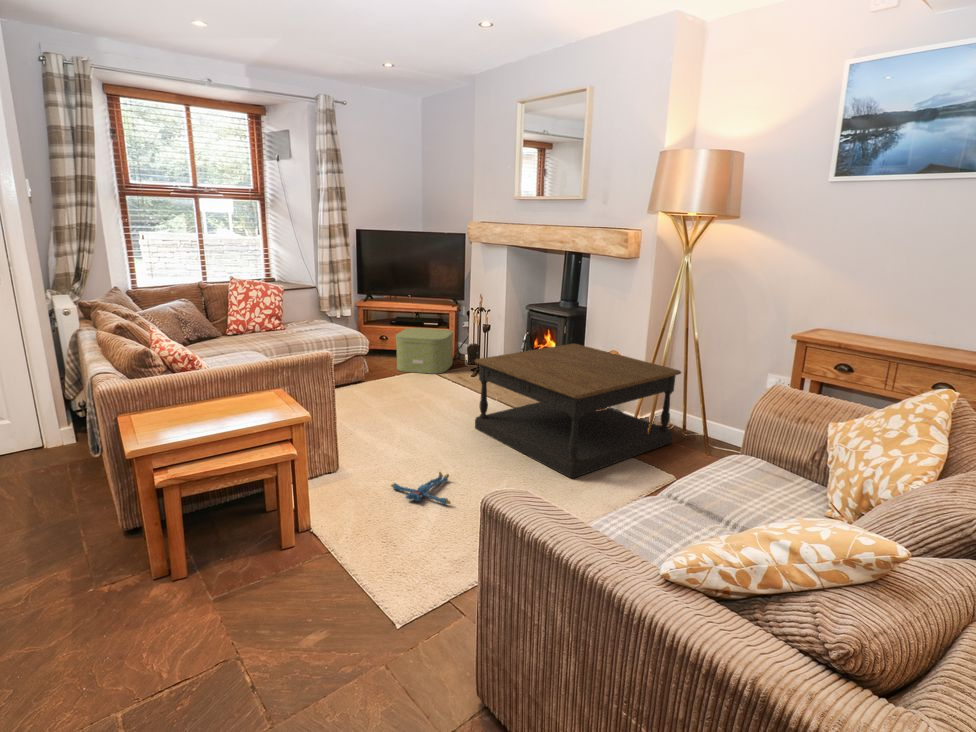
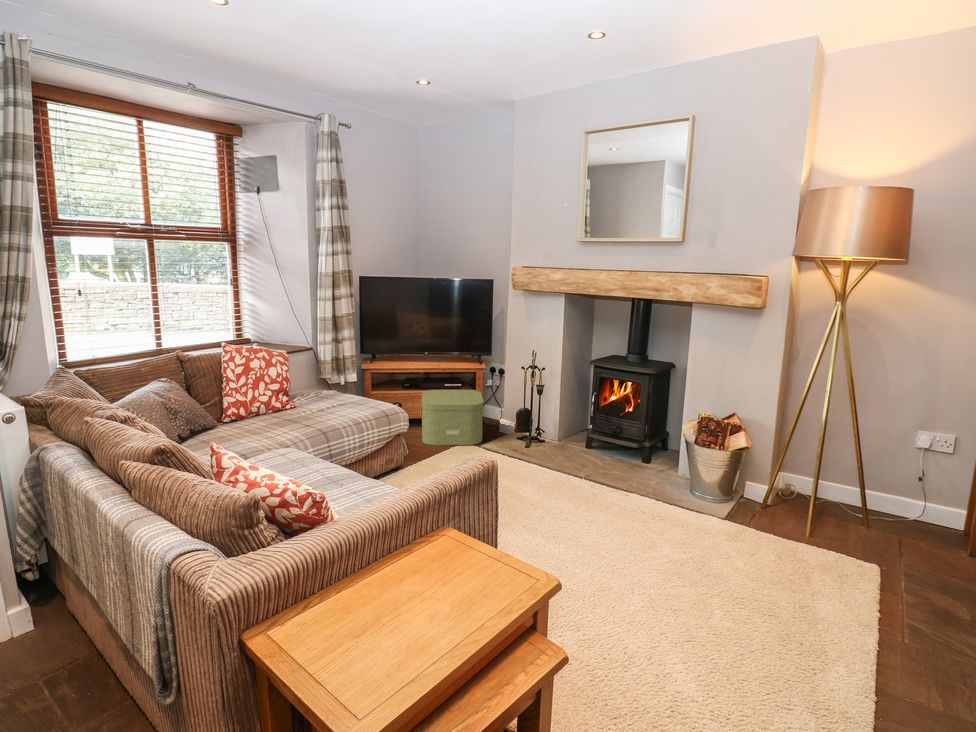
coffee table: present [475,344,681,478] -> none [594,403,823,582]
plush toy: present [391,472,451,505] -> none [595,602,698,660]

